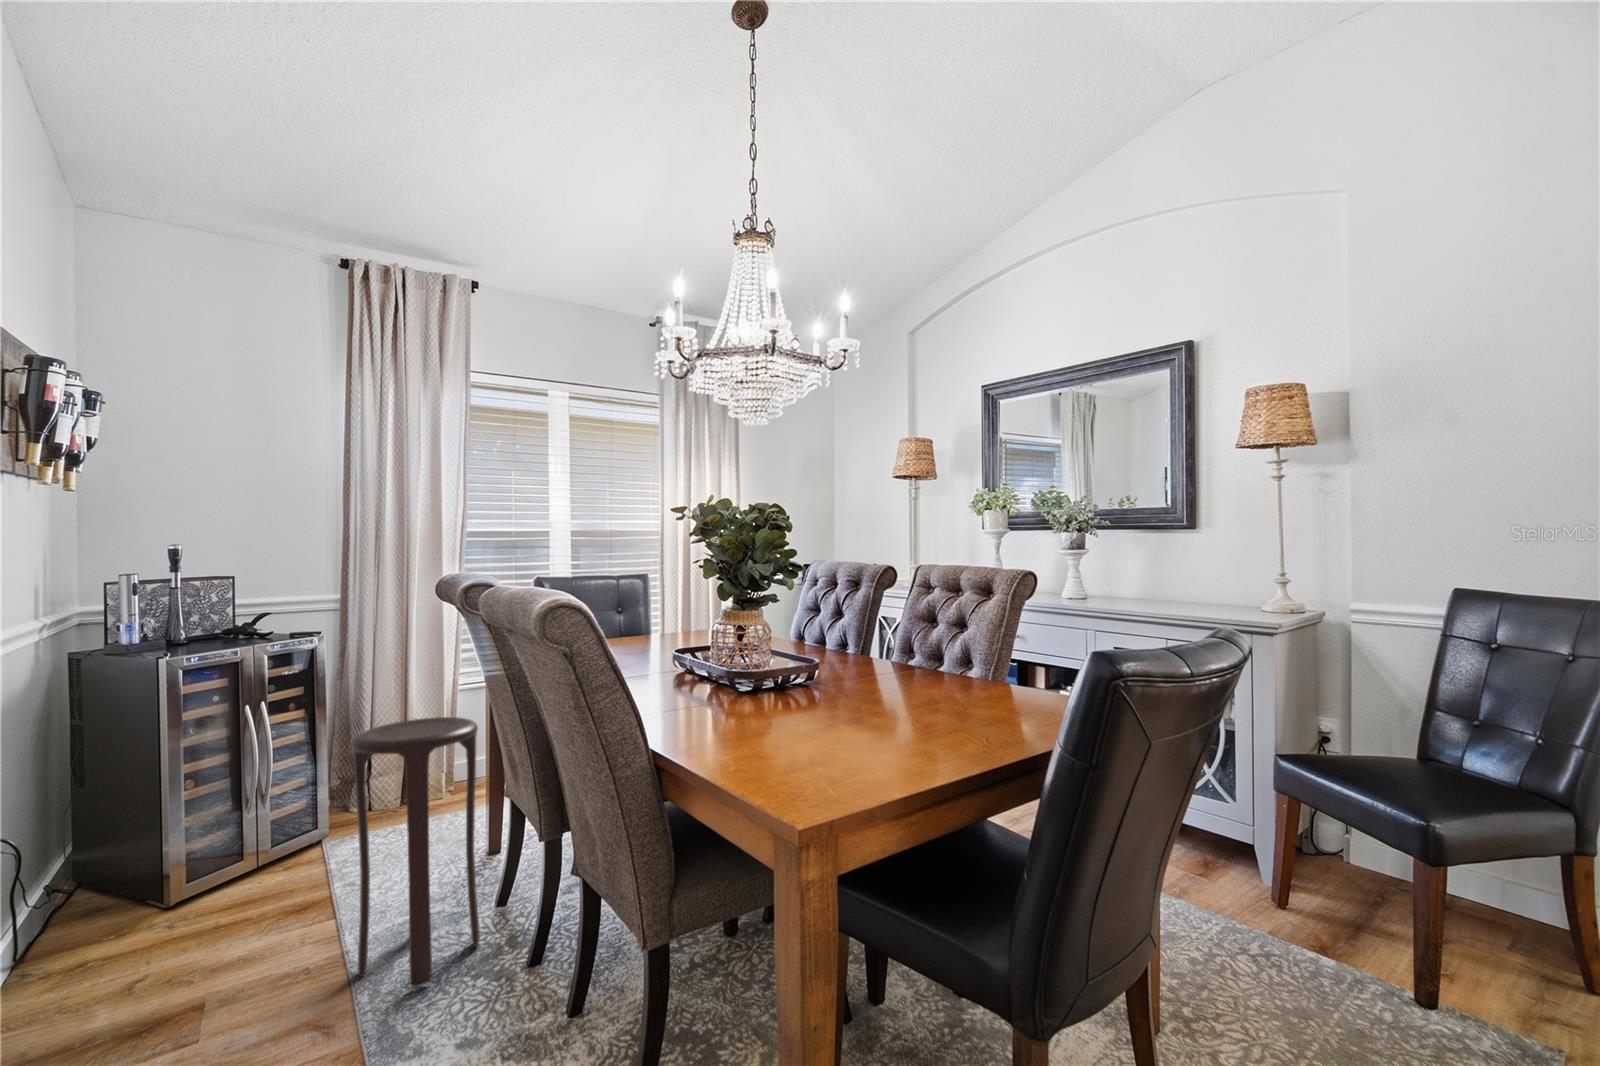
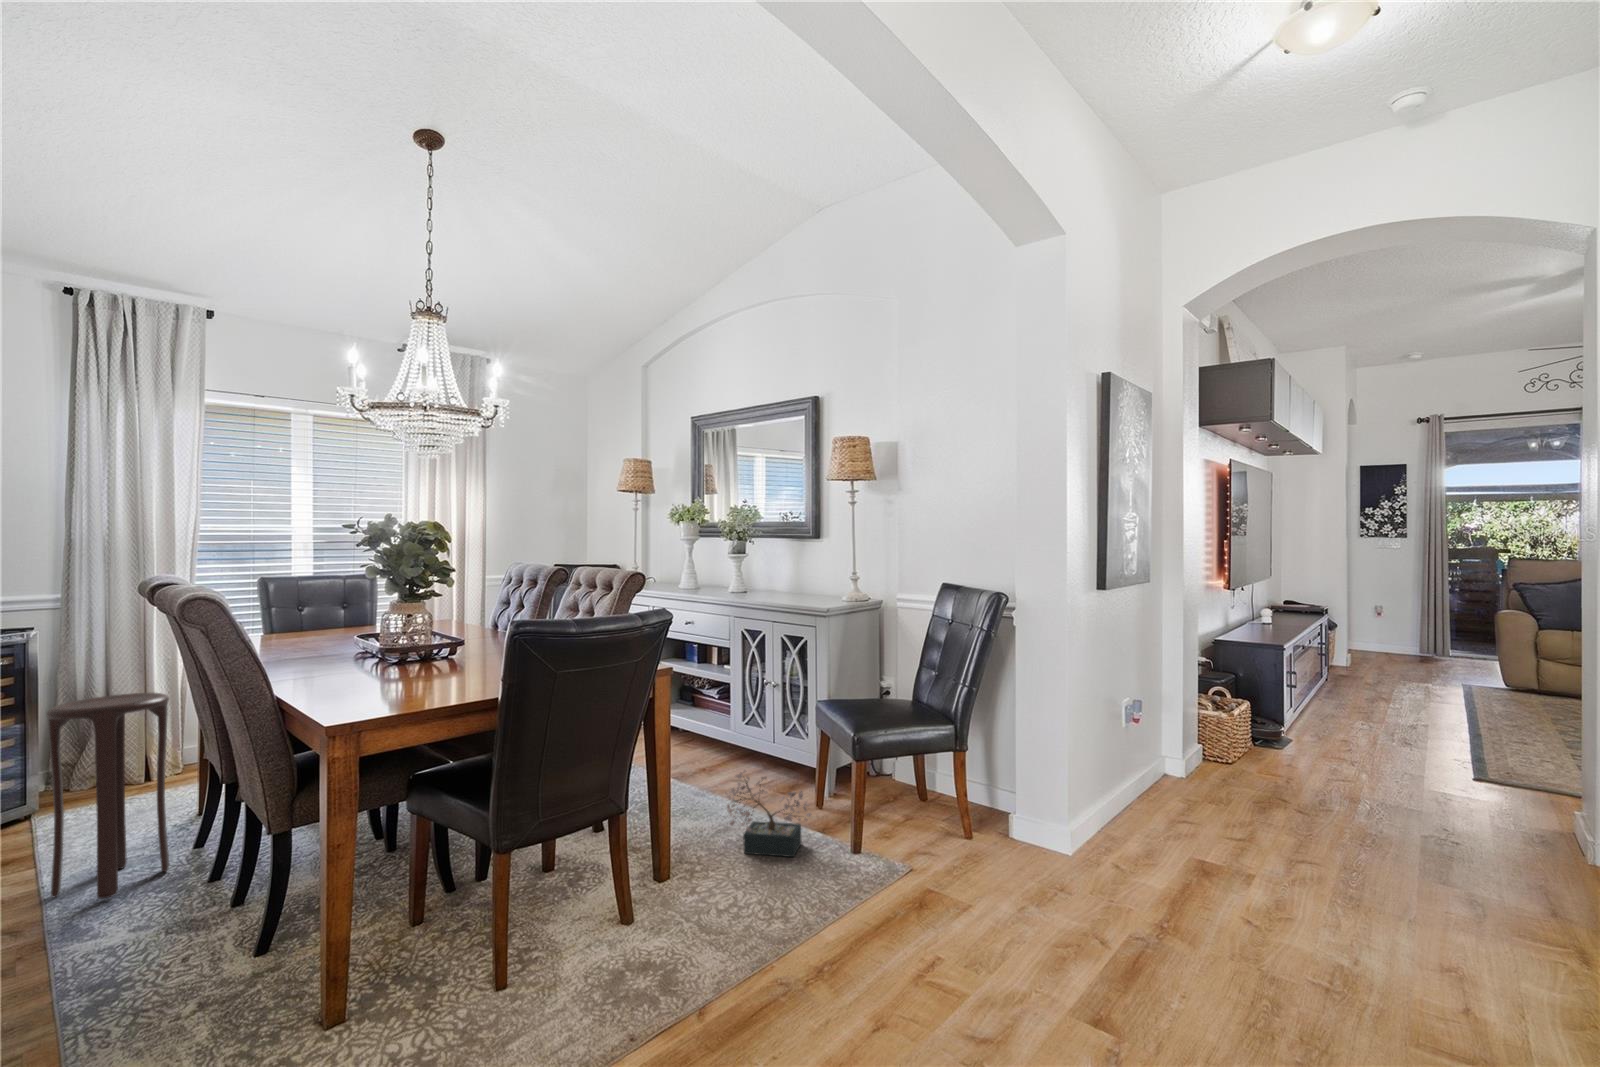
decorative plant: none [1200,858,1363,1009] -> present [727,770,811,857]

